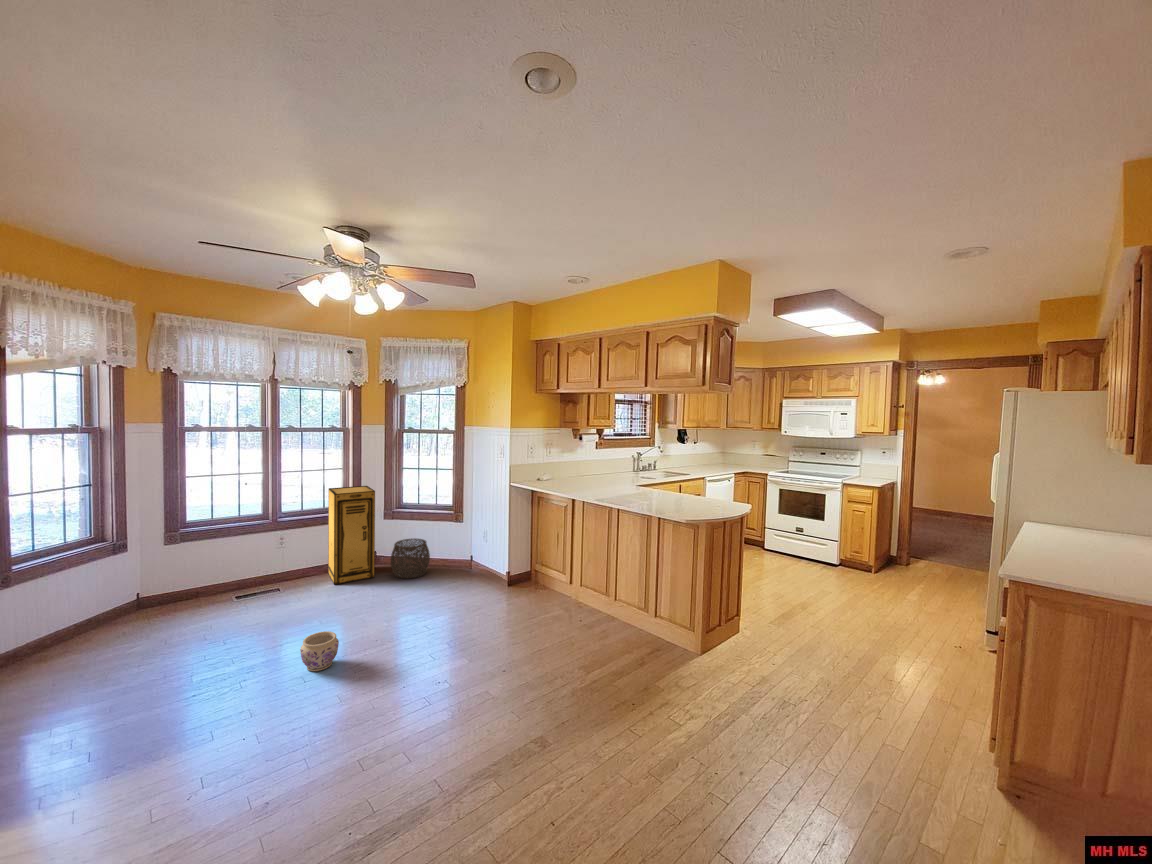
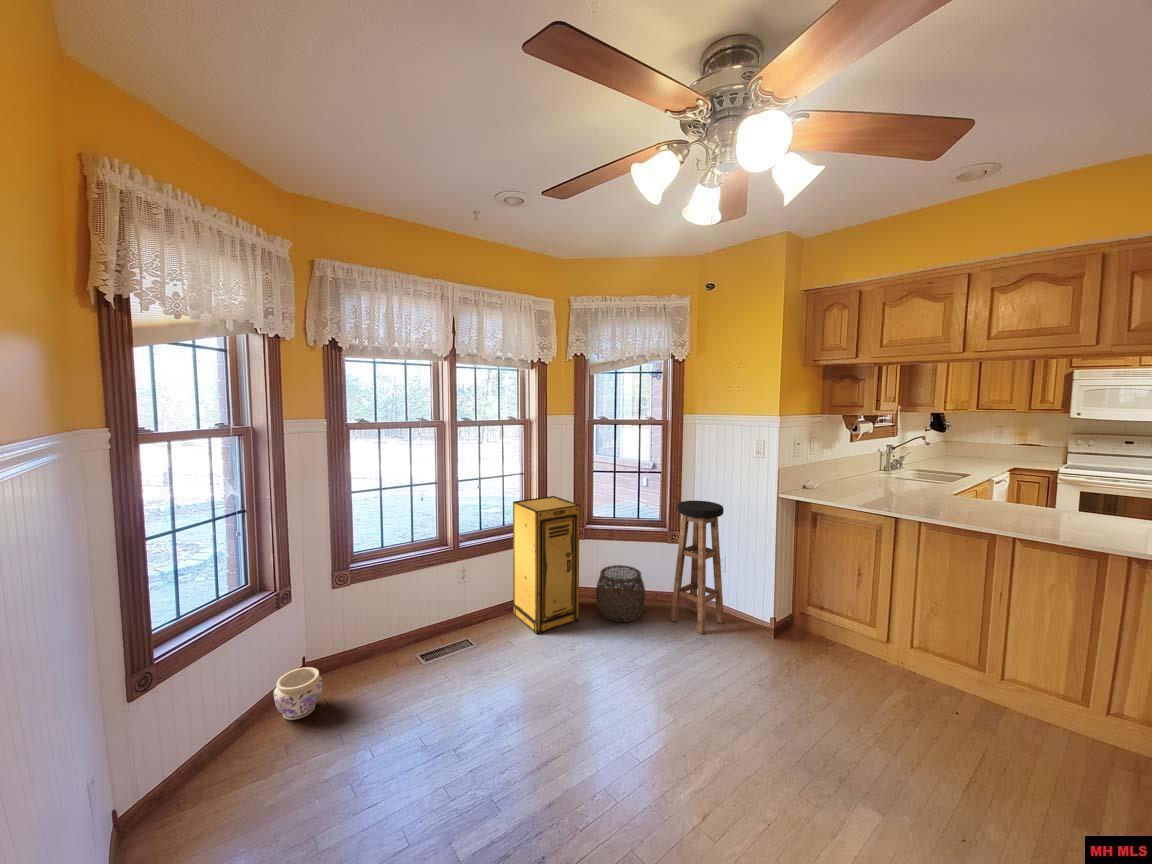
bar stool: none [444,490,483,586] -> present [670,501,724,634]
planter: present [300,631,339,672] -> present [274,667,322,721]

